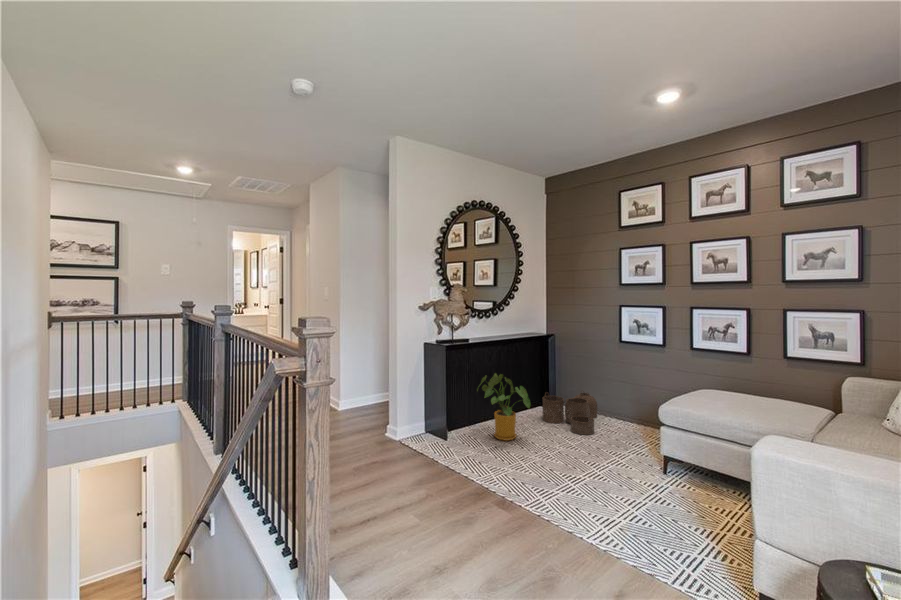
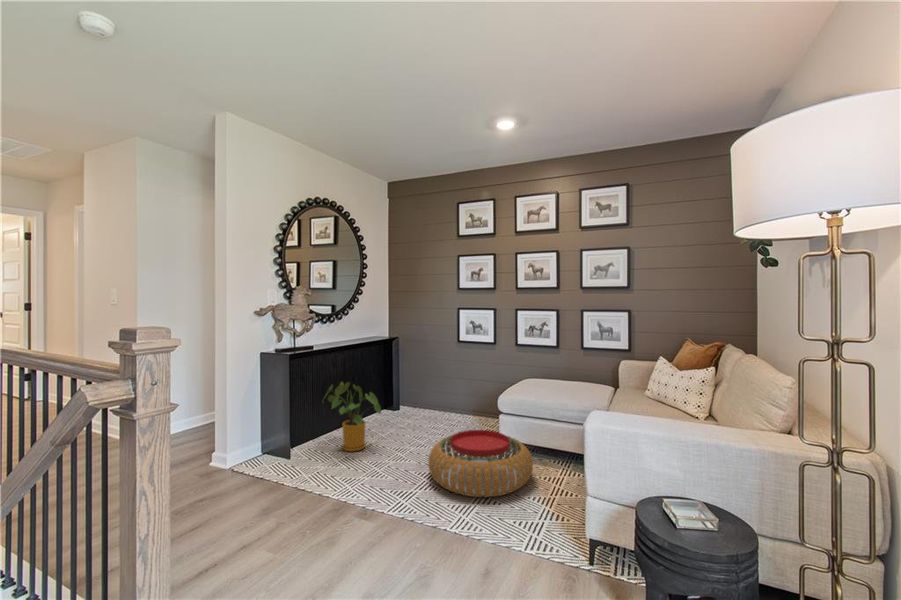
woven basket: present [543,393,597,435] -> none [389,391,440,433]
pouf: none [574,437,699,515] -> present [428,430,533,497]

